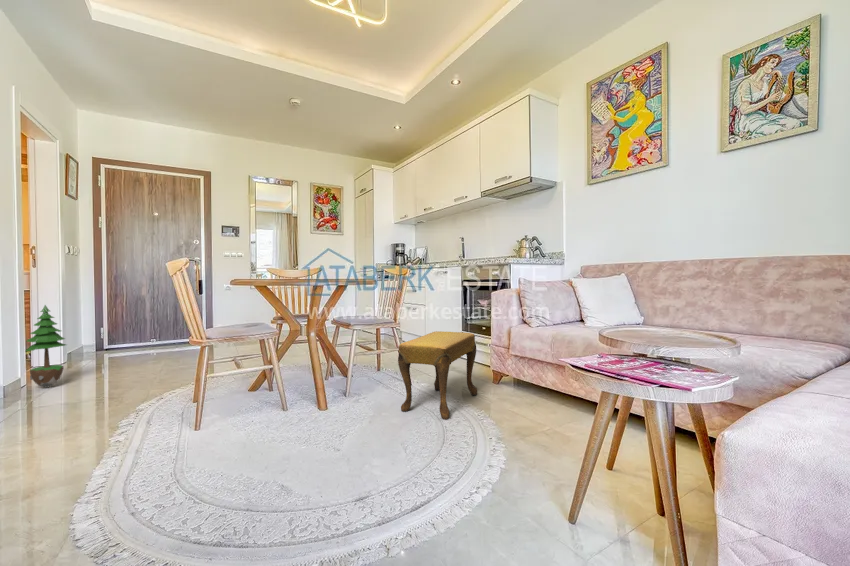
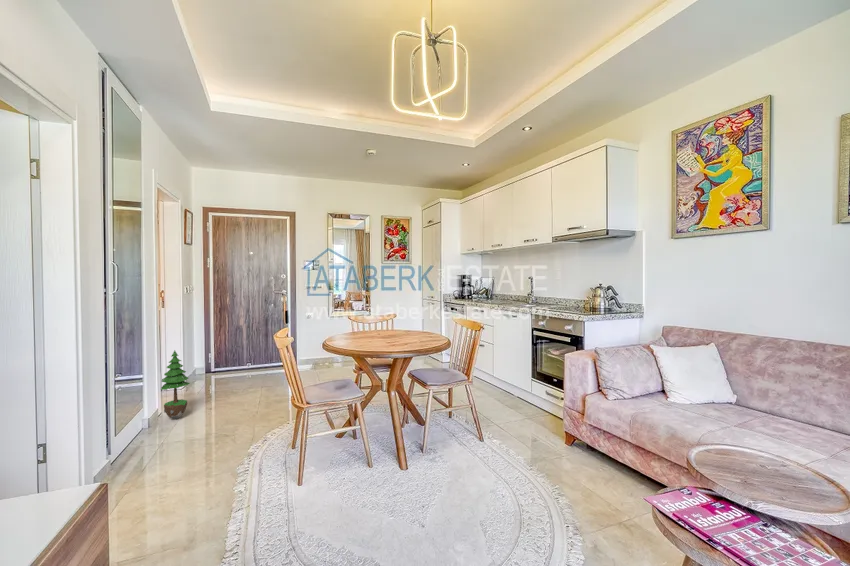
footstool: present [398,331,477,420] -> none [473,395,550,497]

